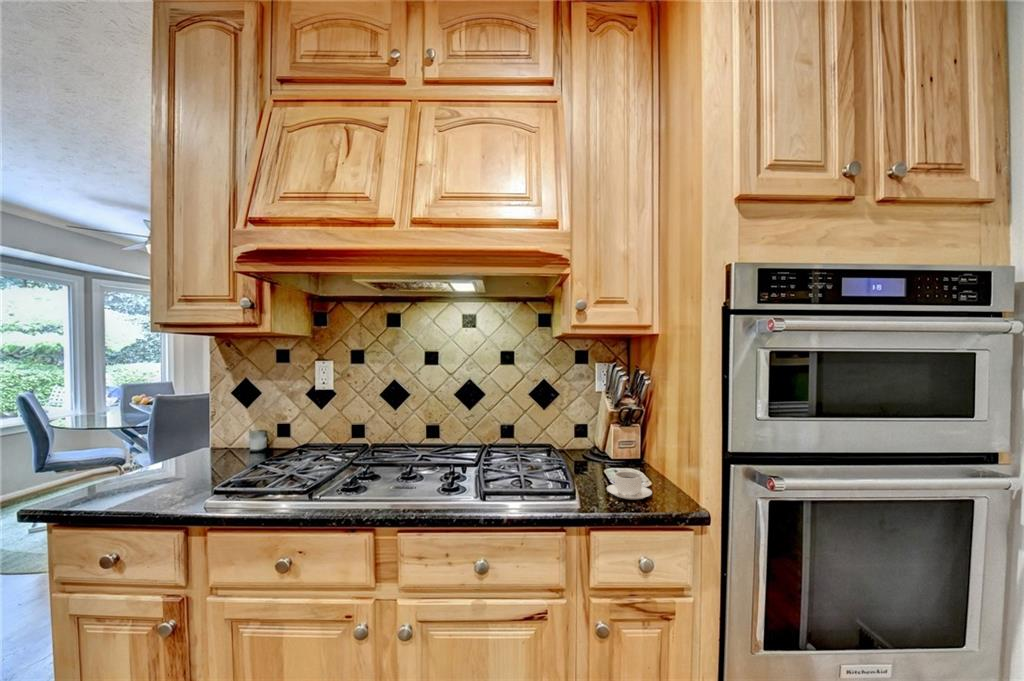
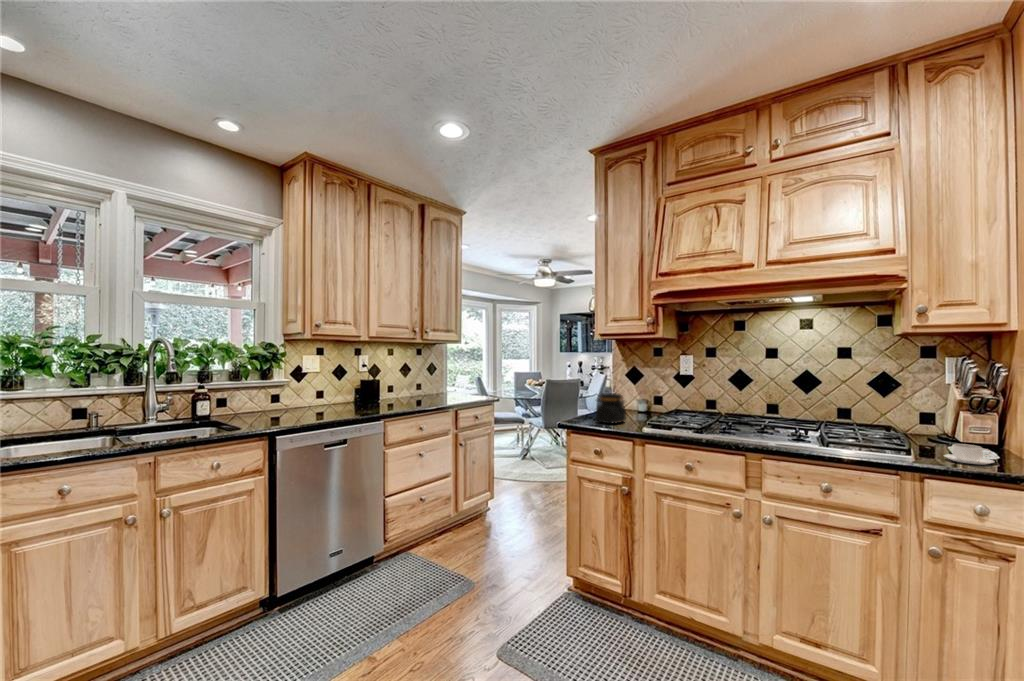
jar: none [110,434,186,497] -> present [596,393,626,424]

